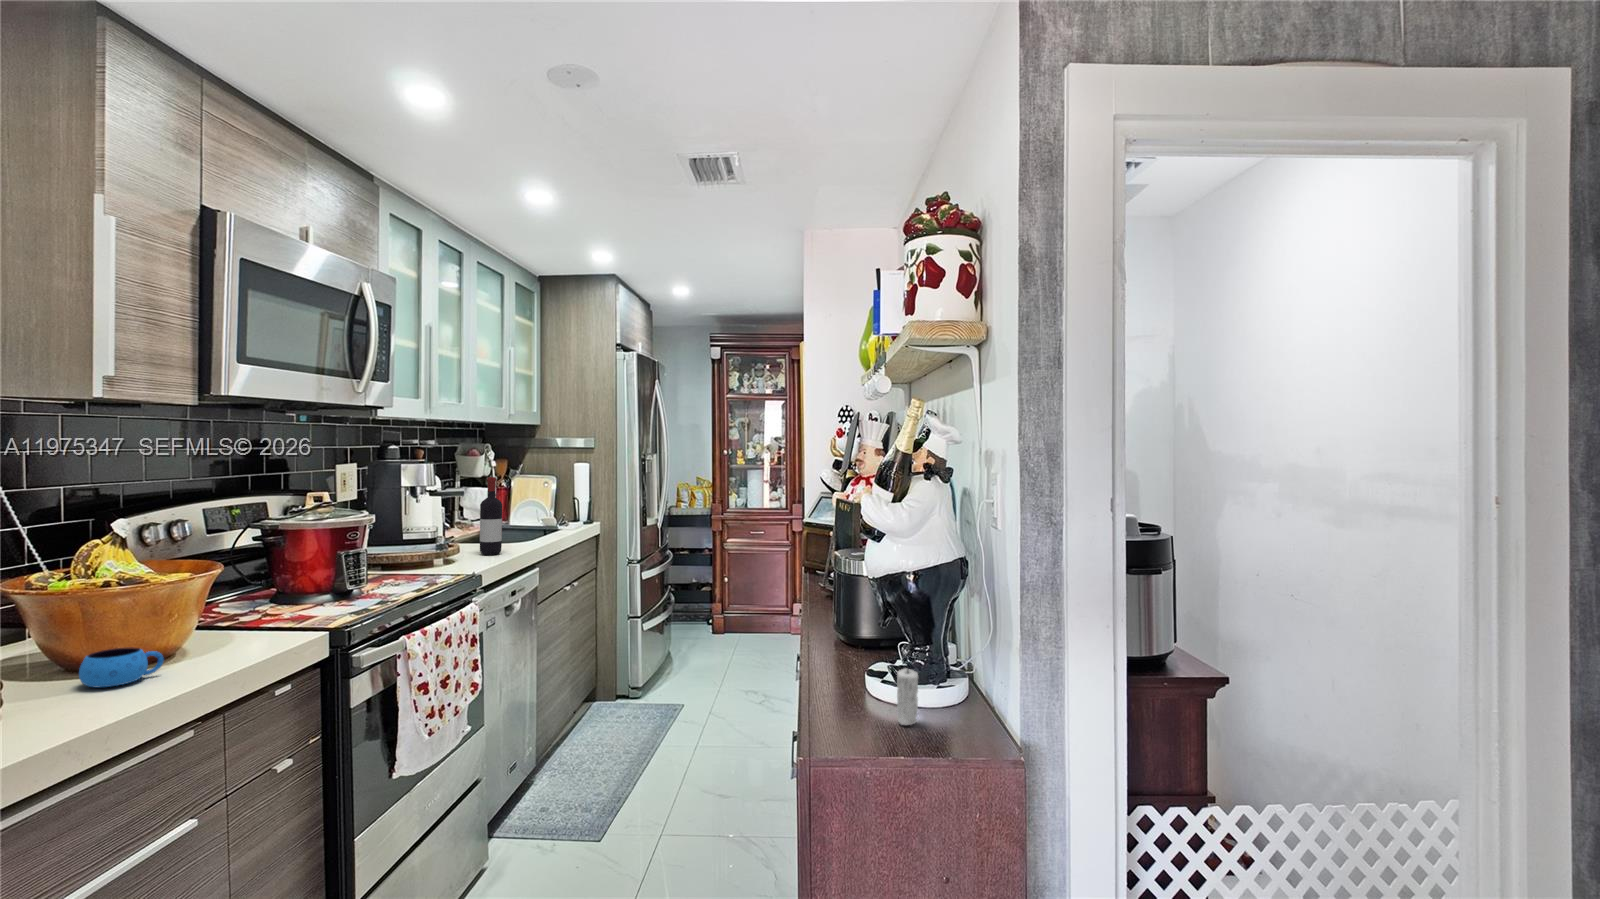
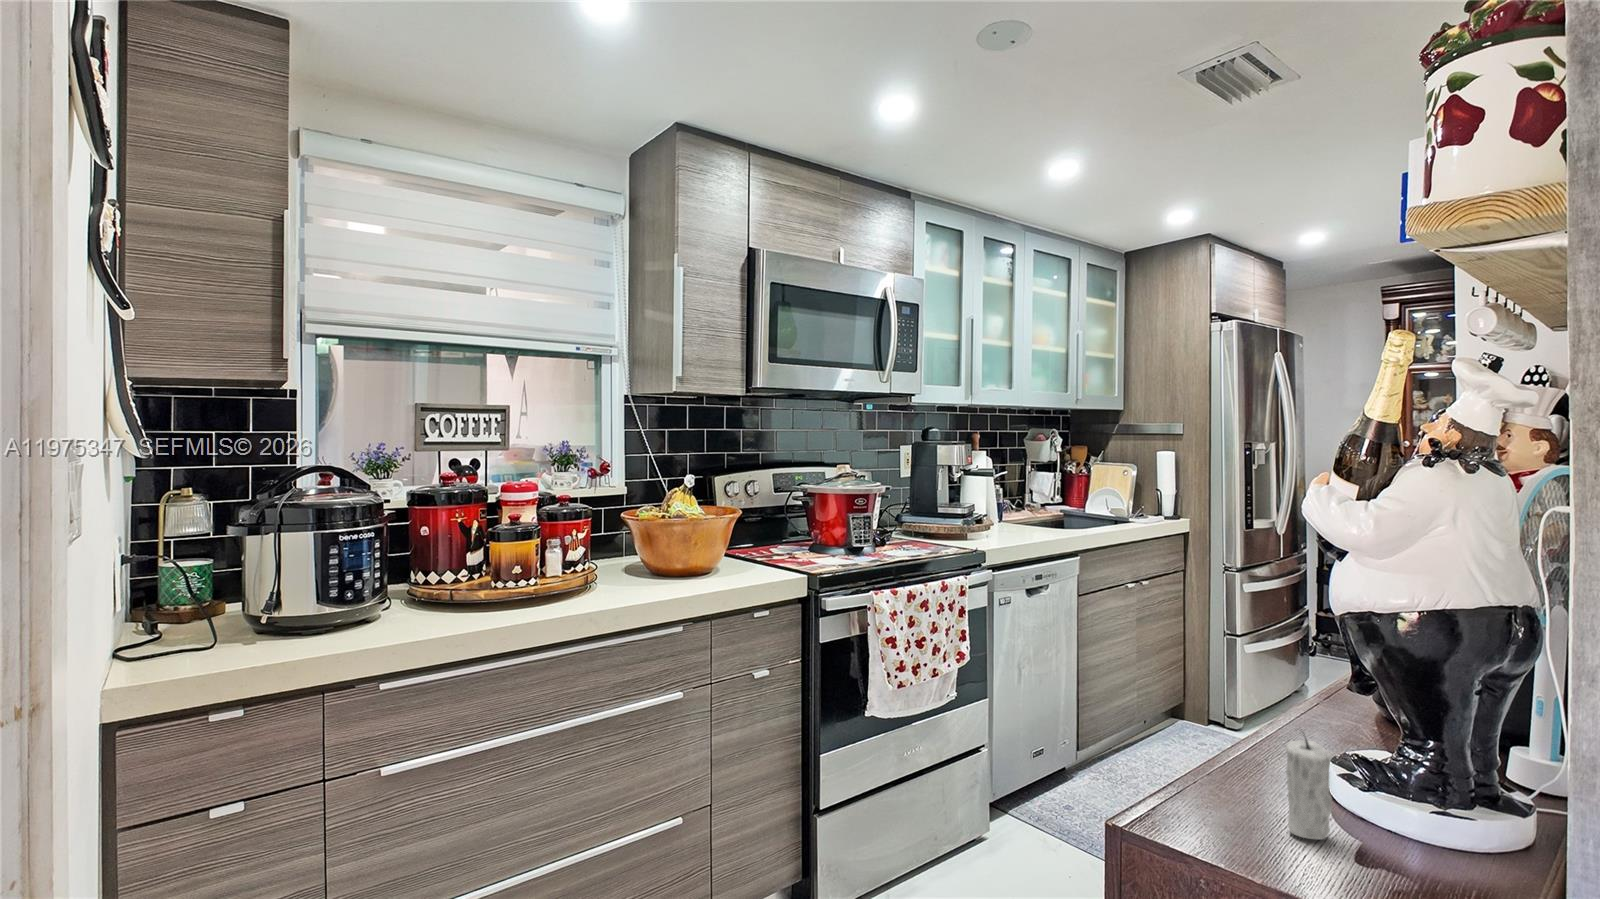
wine bottle: present [480,477,502,555] -> none [1011,458,1032,535]
mug: present [79,648,164,688] -> none [636,561,681,586]

